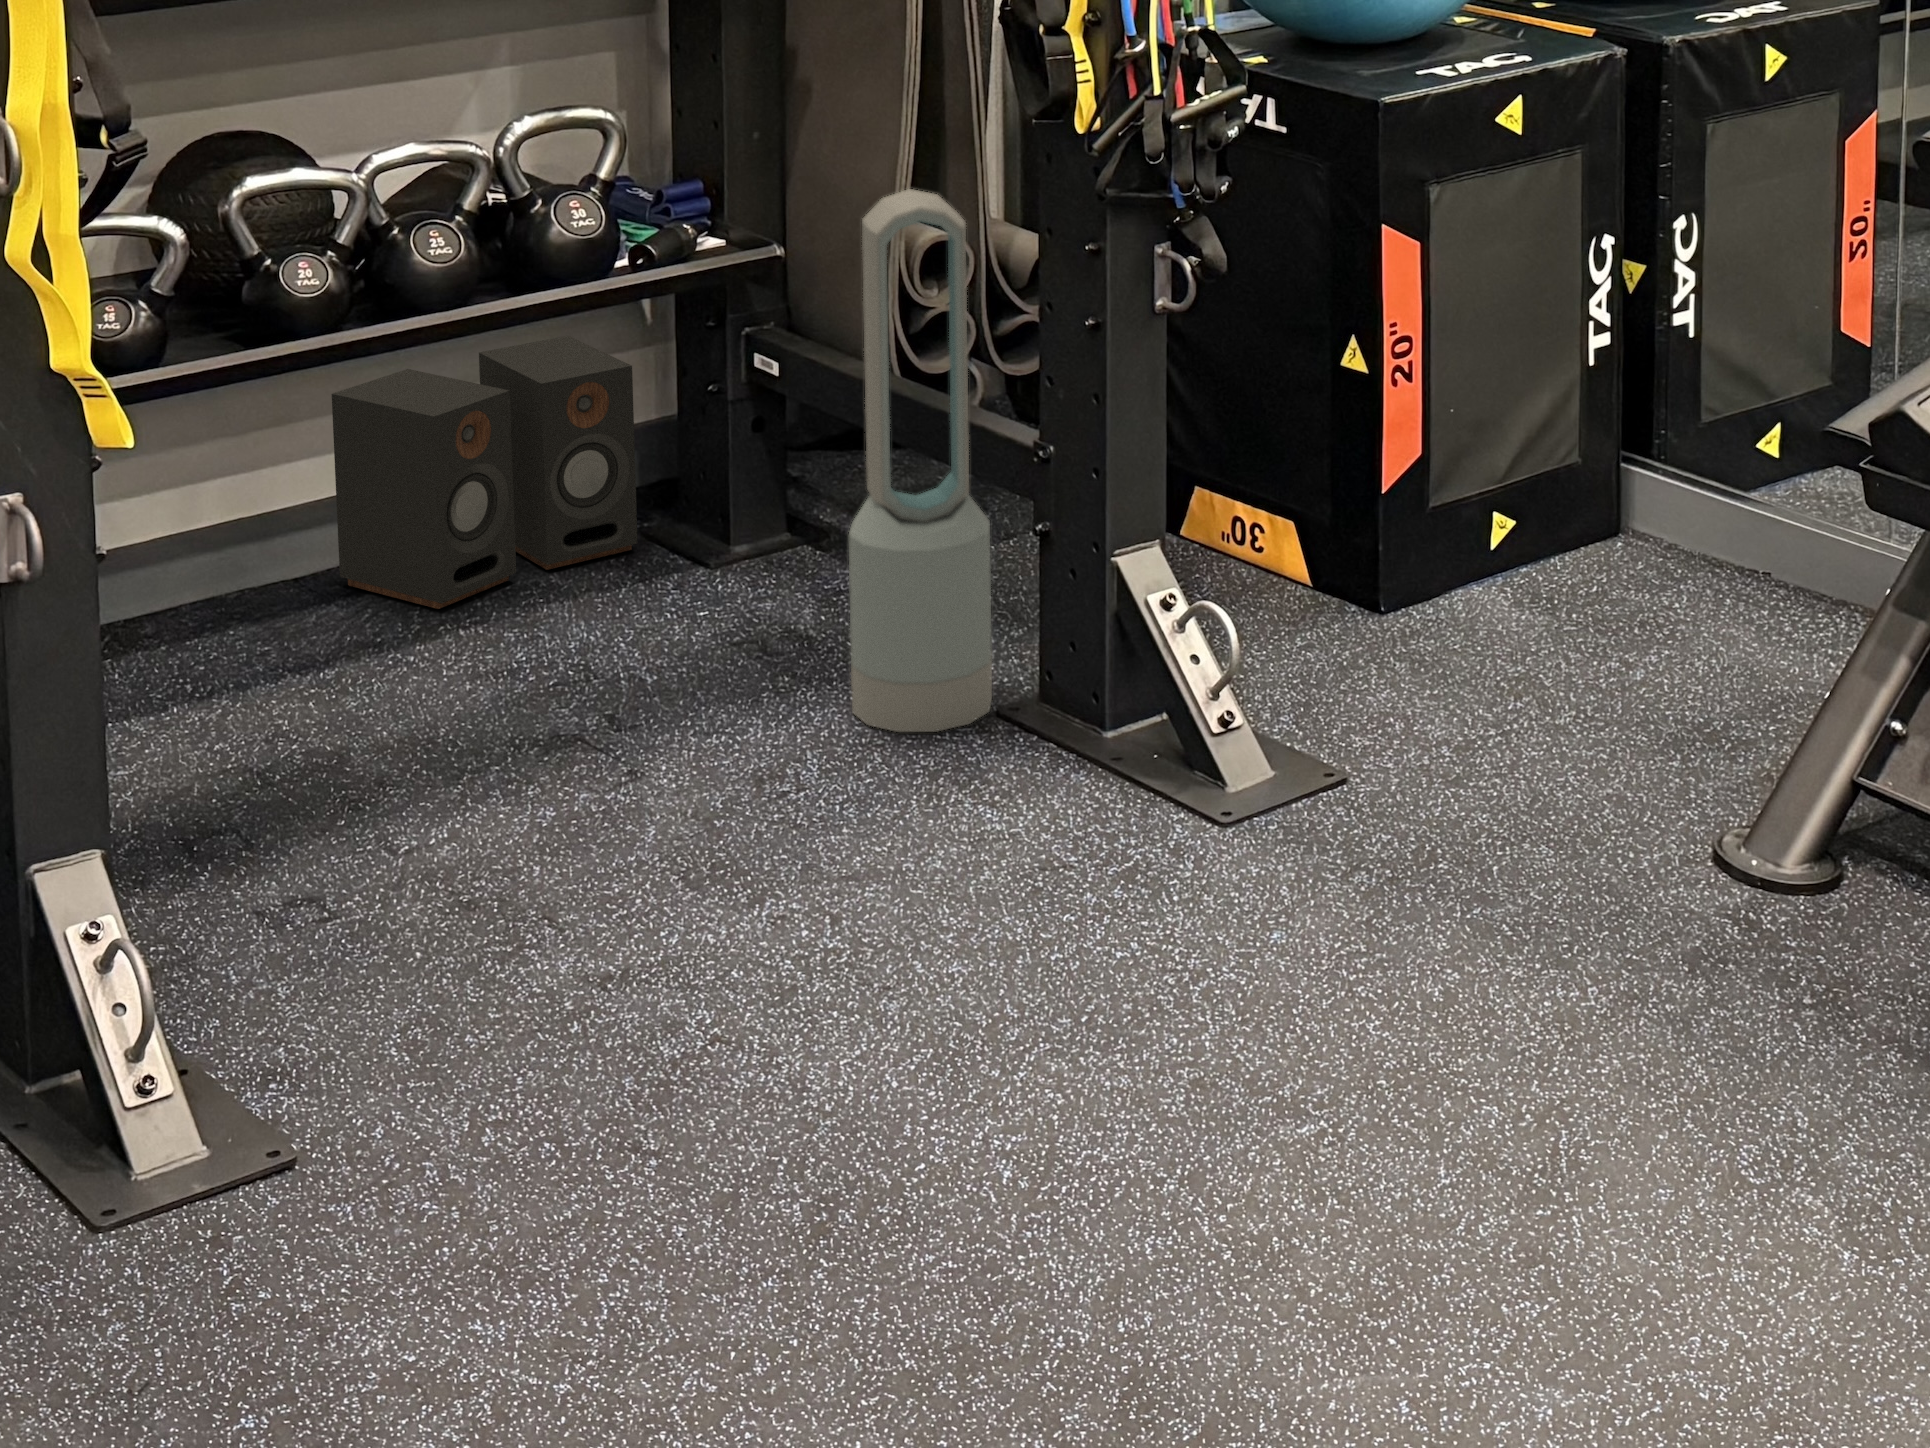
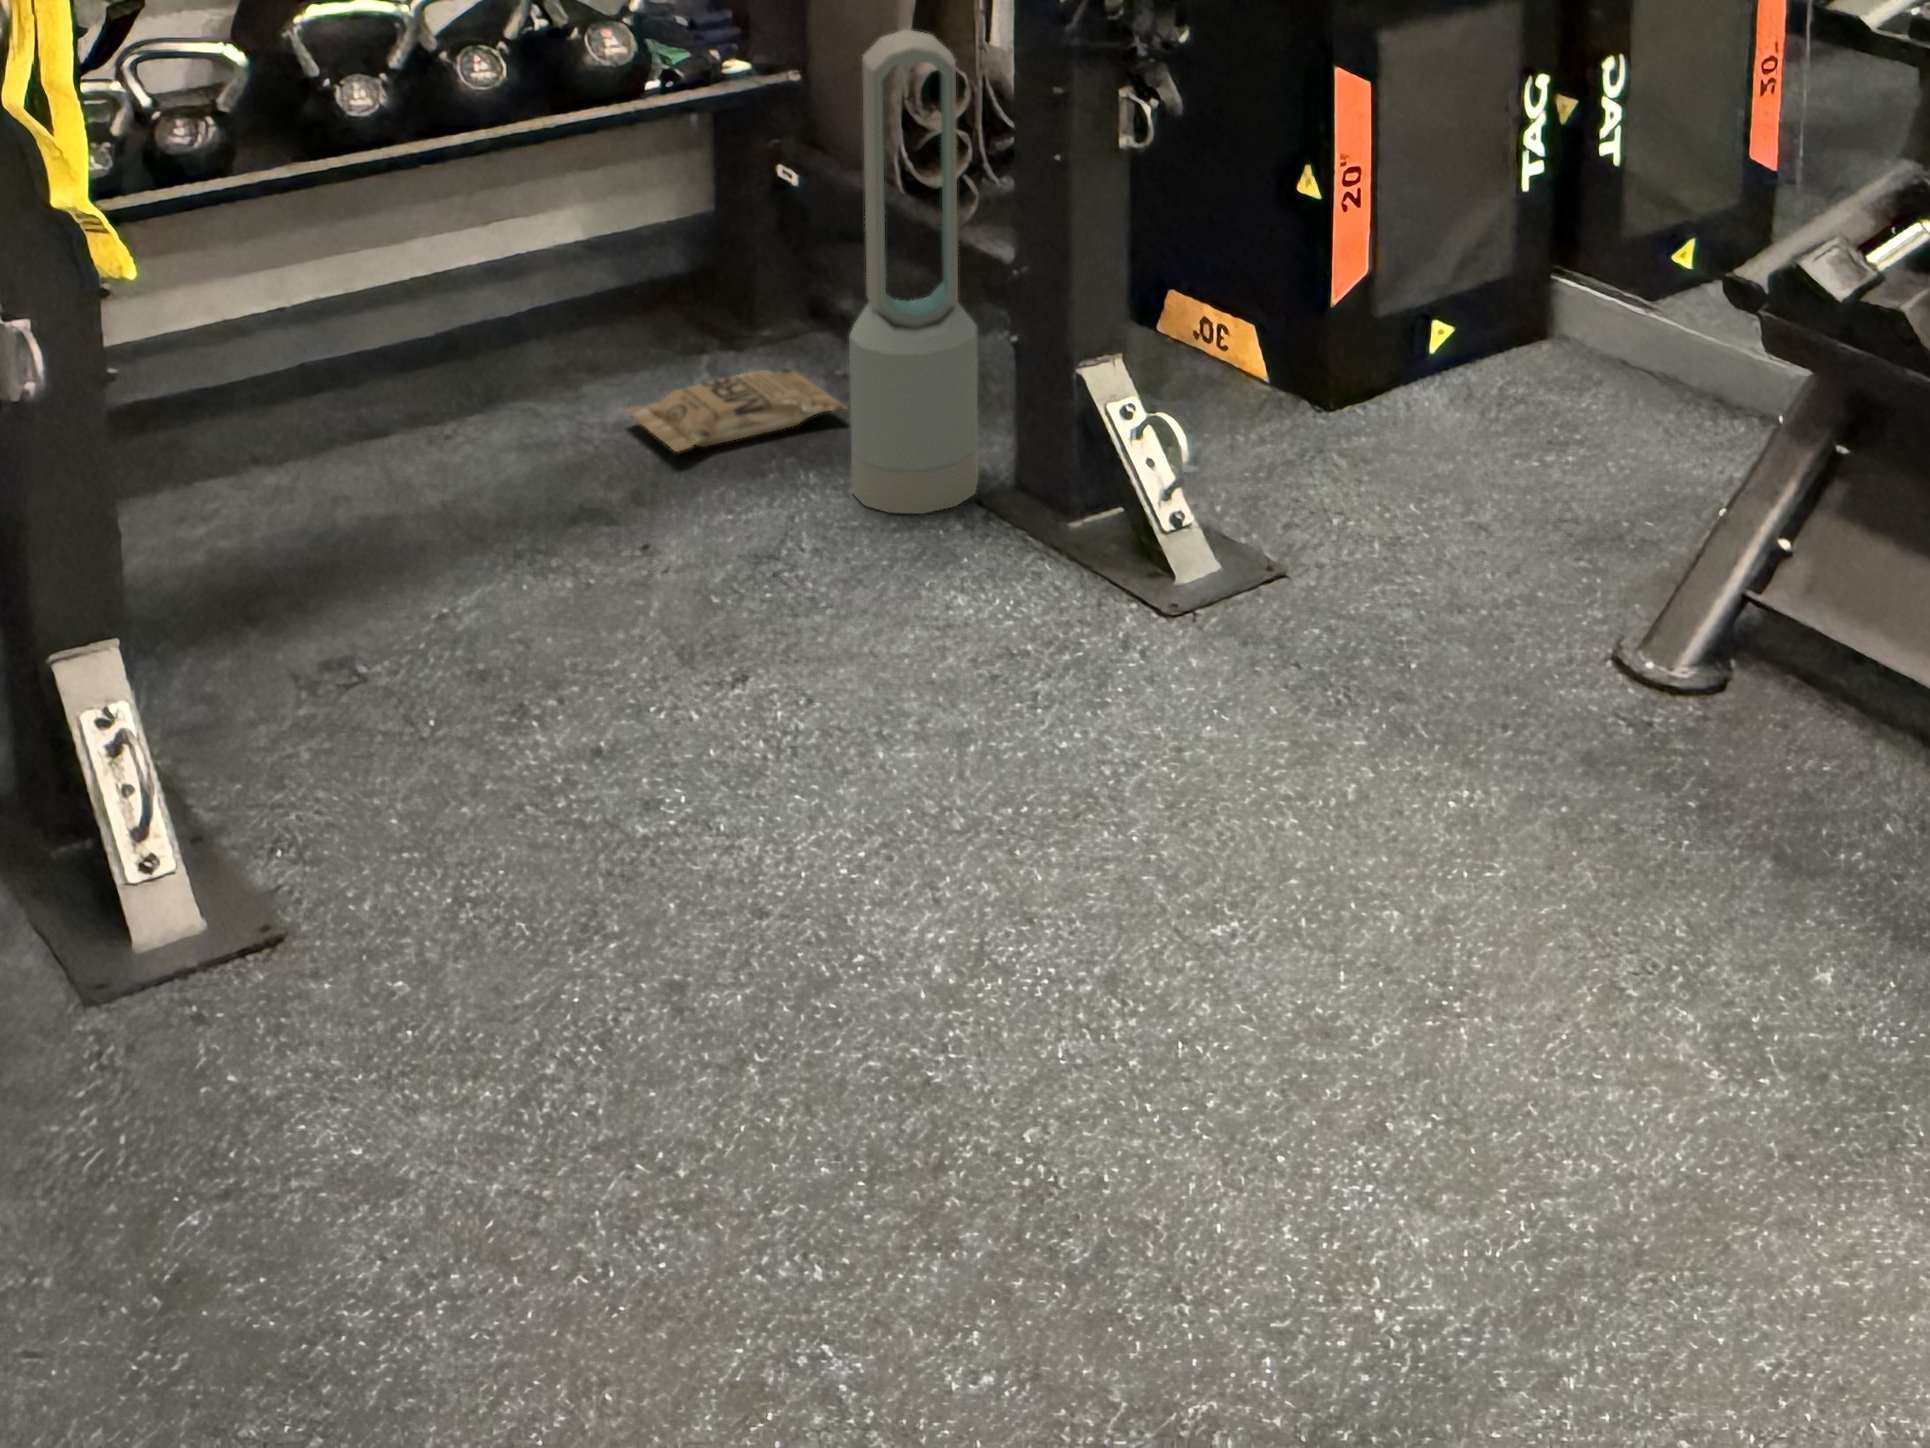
speaker: present [332,336,637,609] -> none [404,140,681,384]
bag: none [587,584,840,672] -> present [625,368,846,452]

